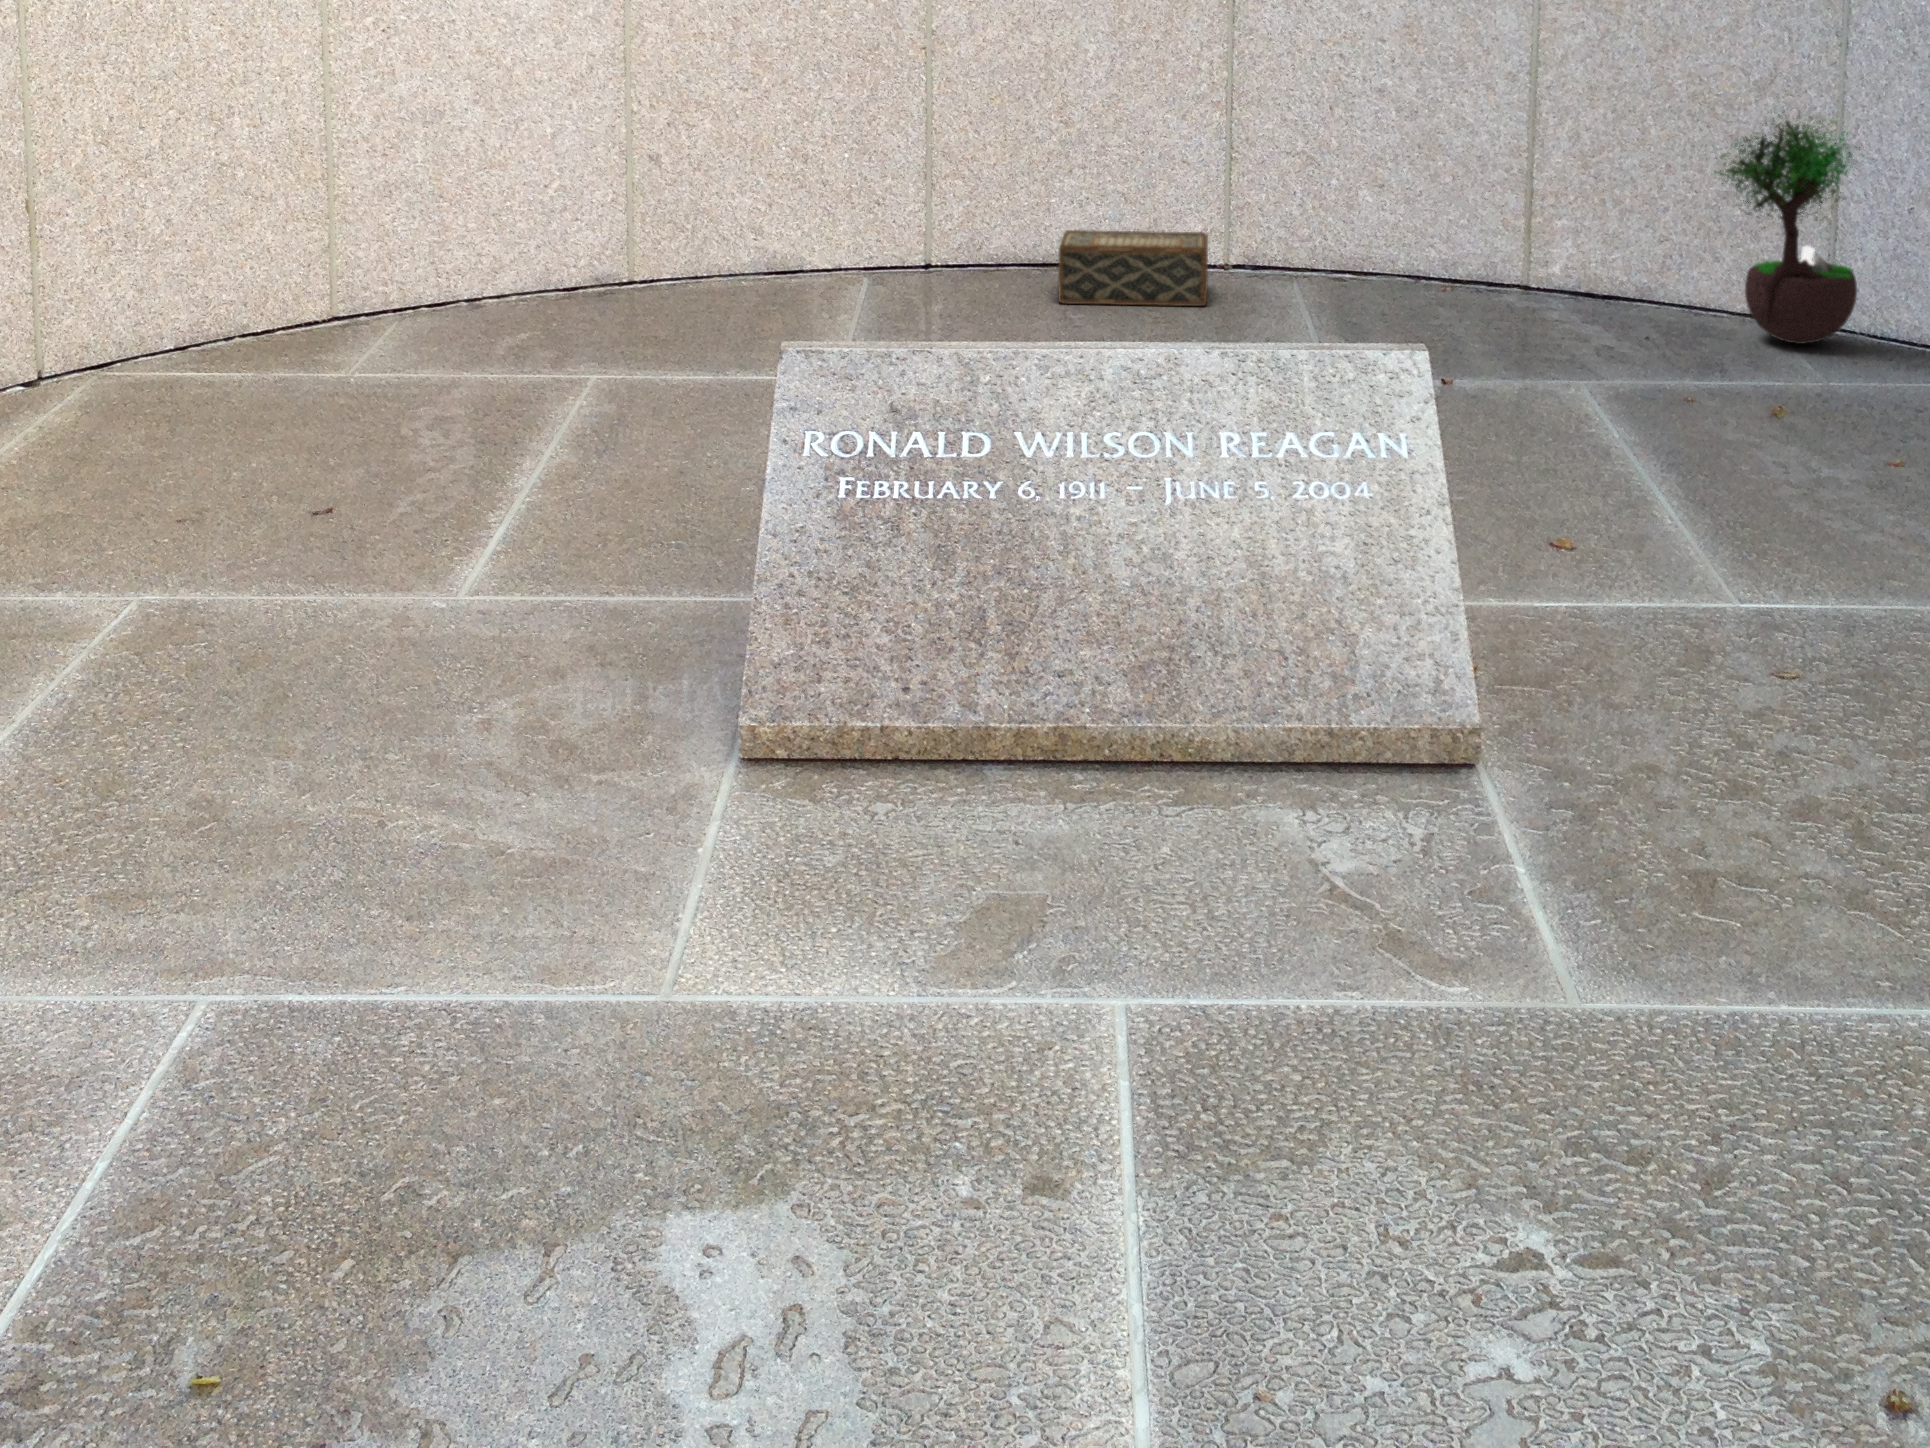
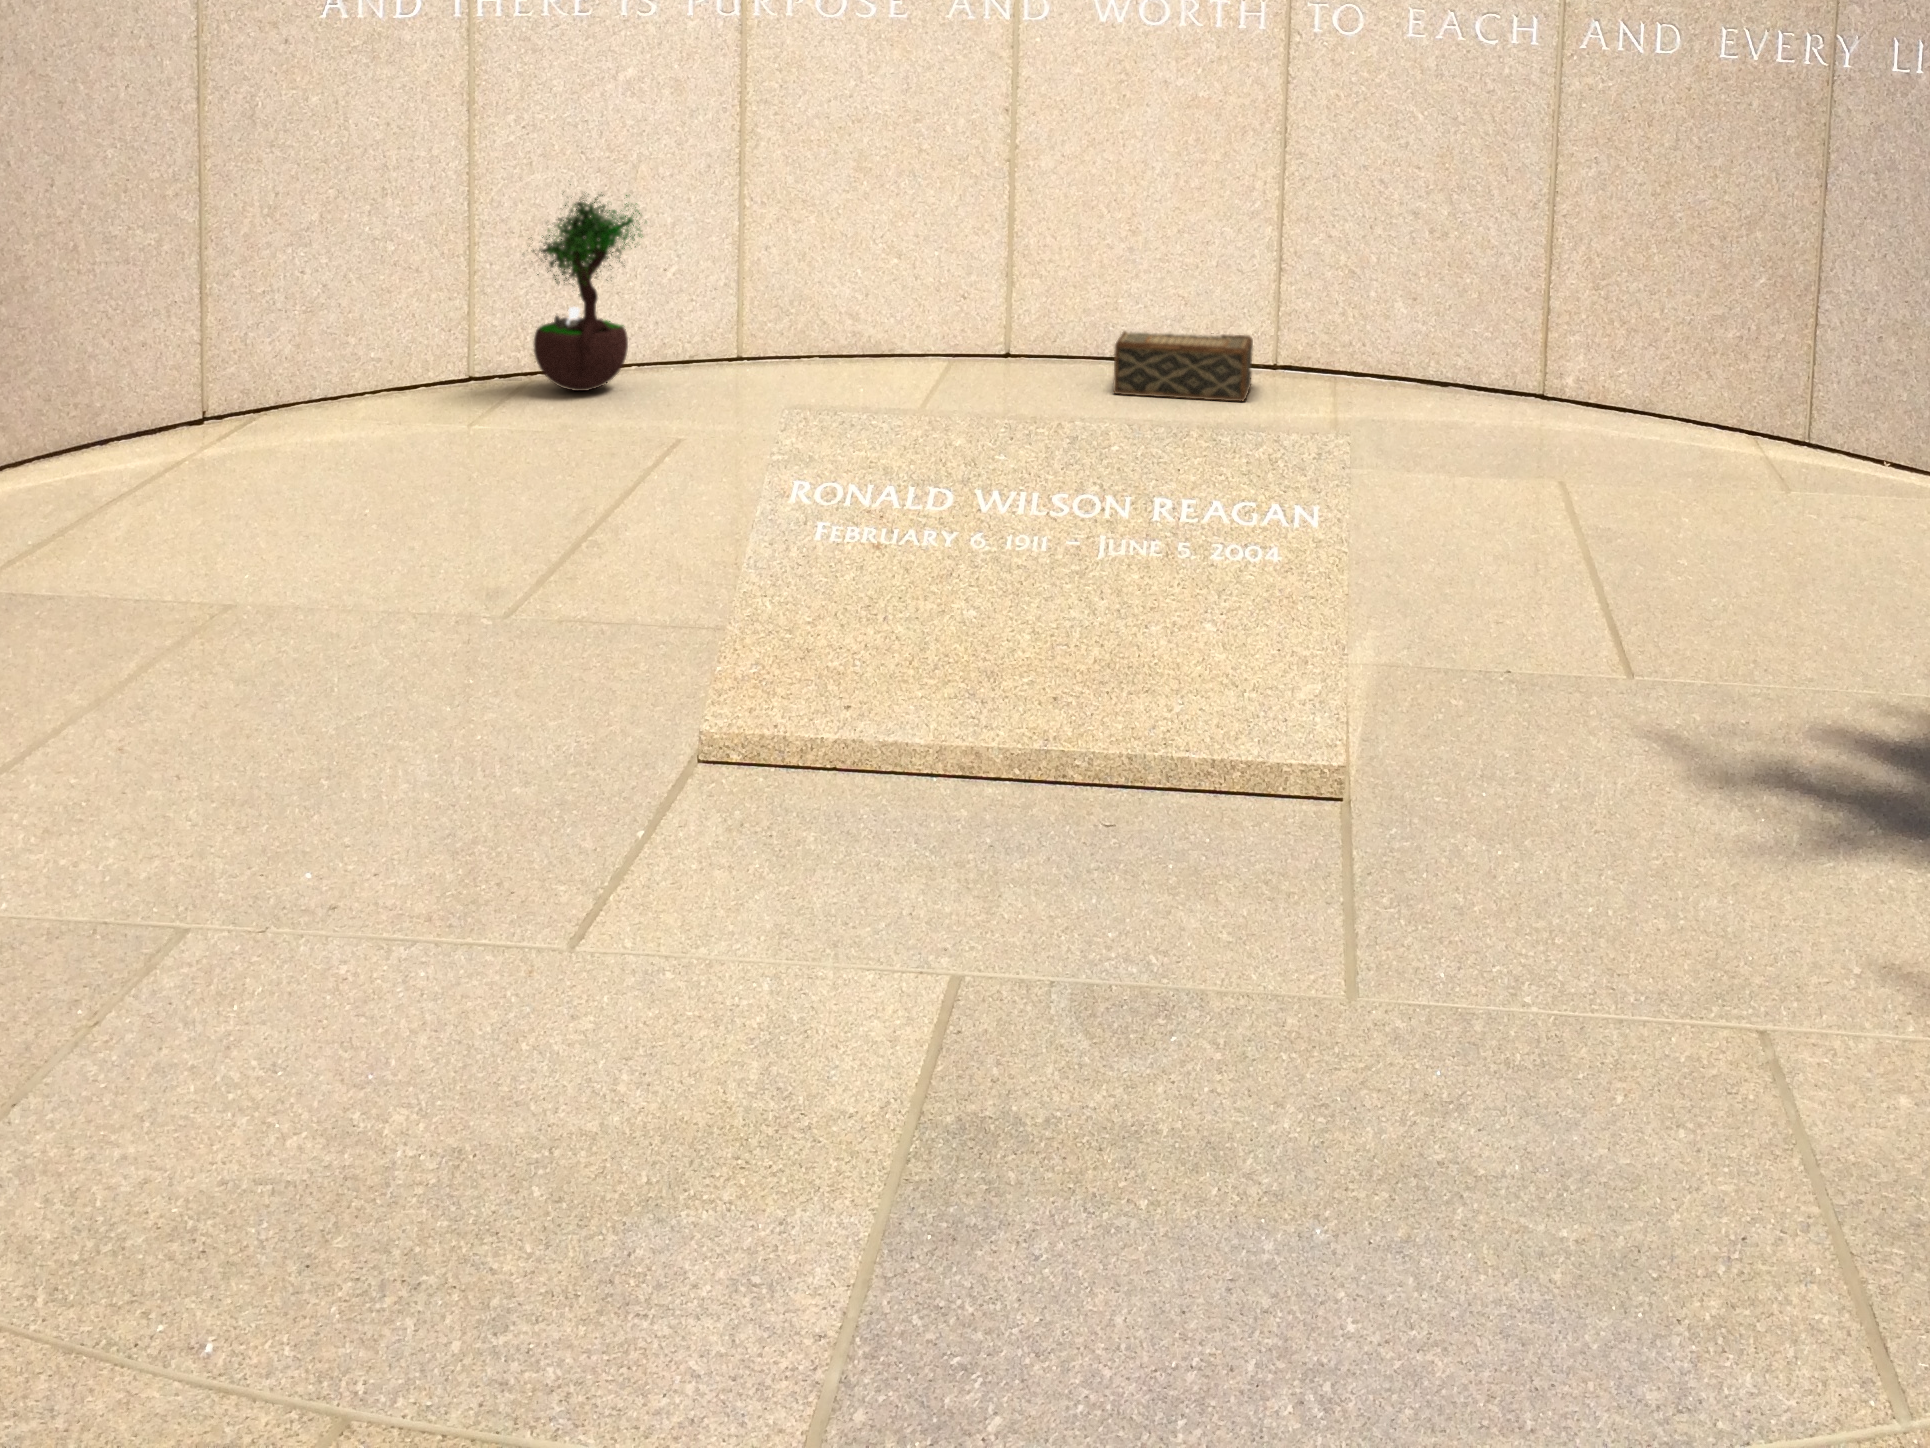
potted tree: present [1719,101,1860,344] -> present [529,184,643,391]

